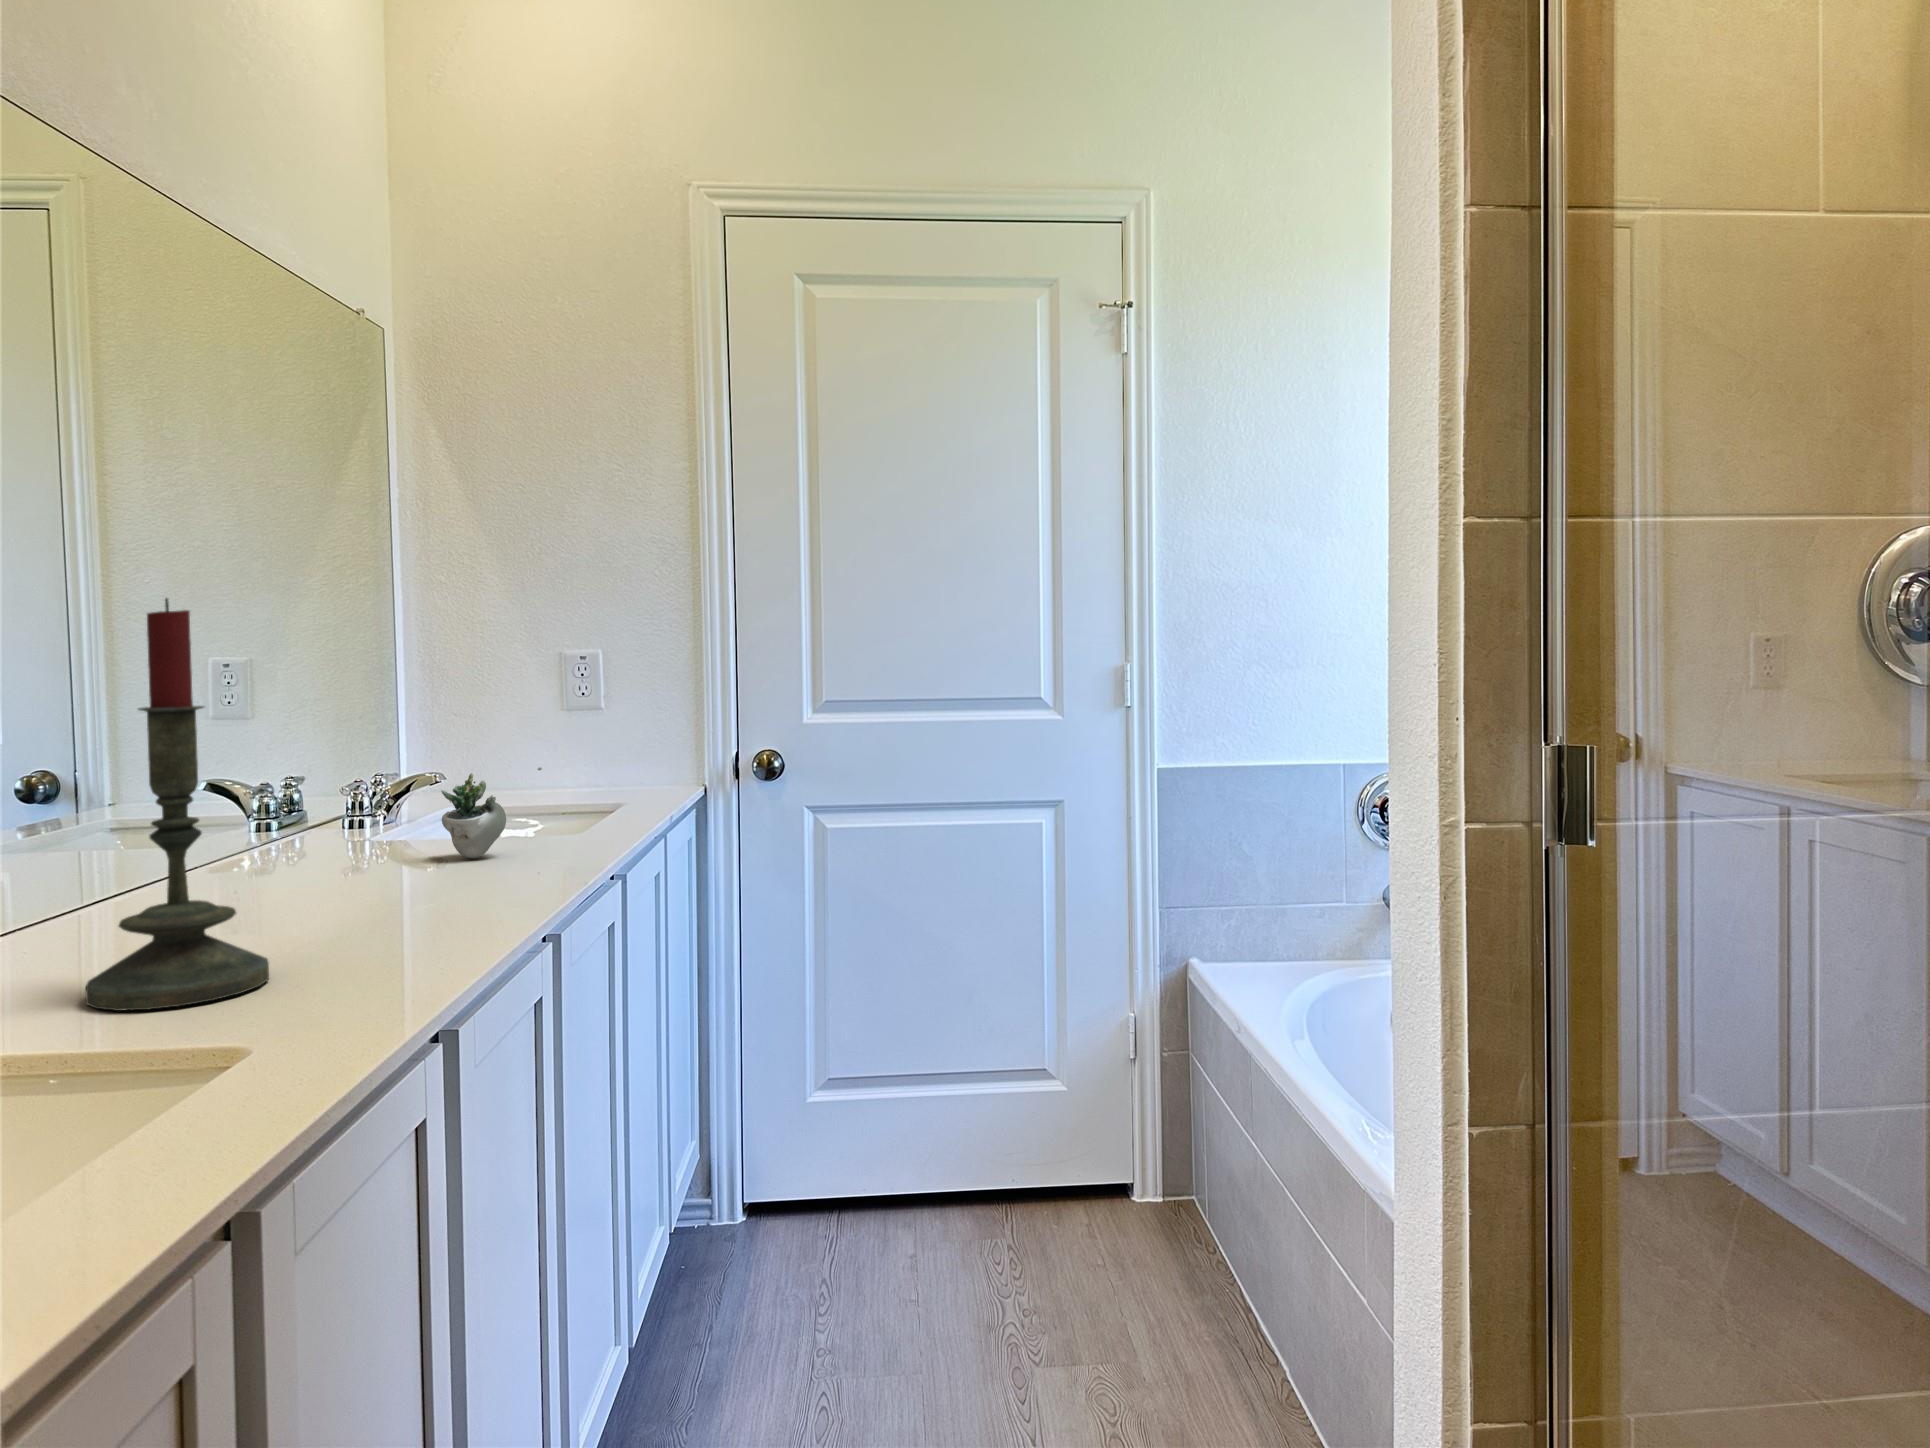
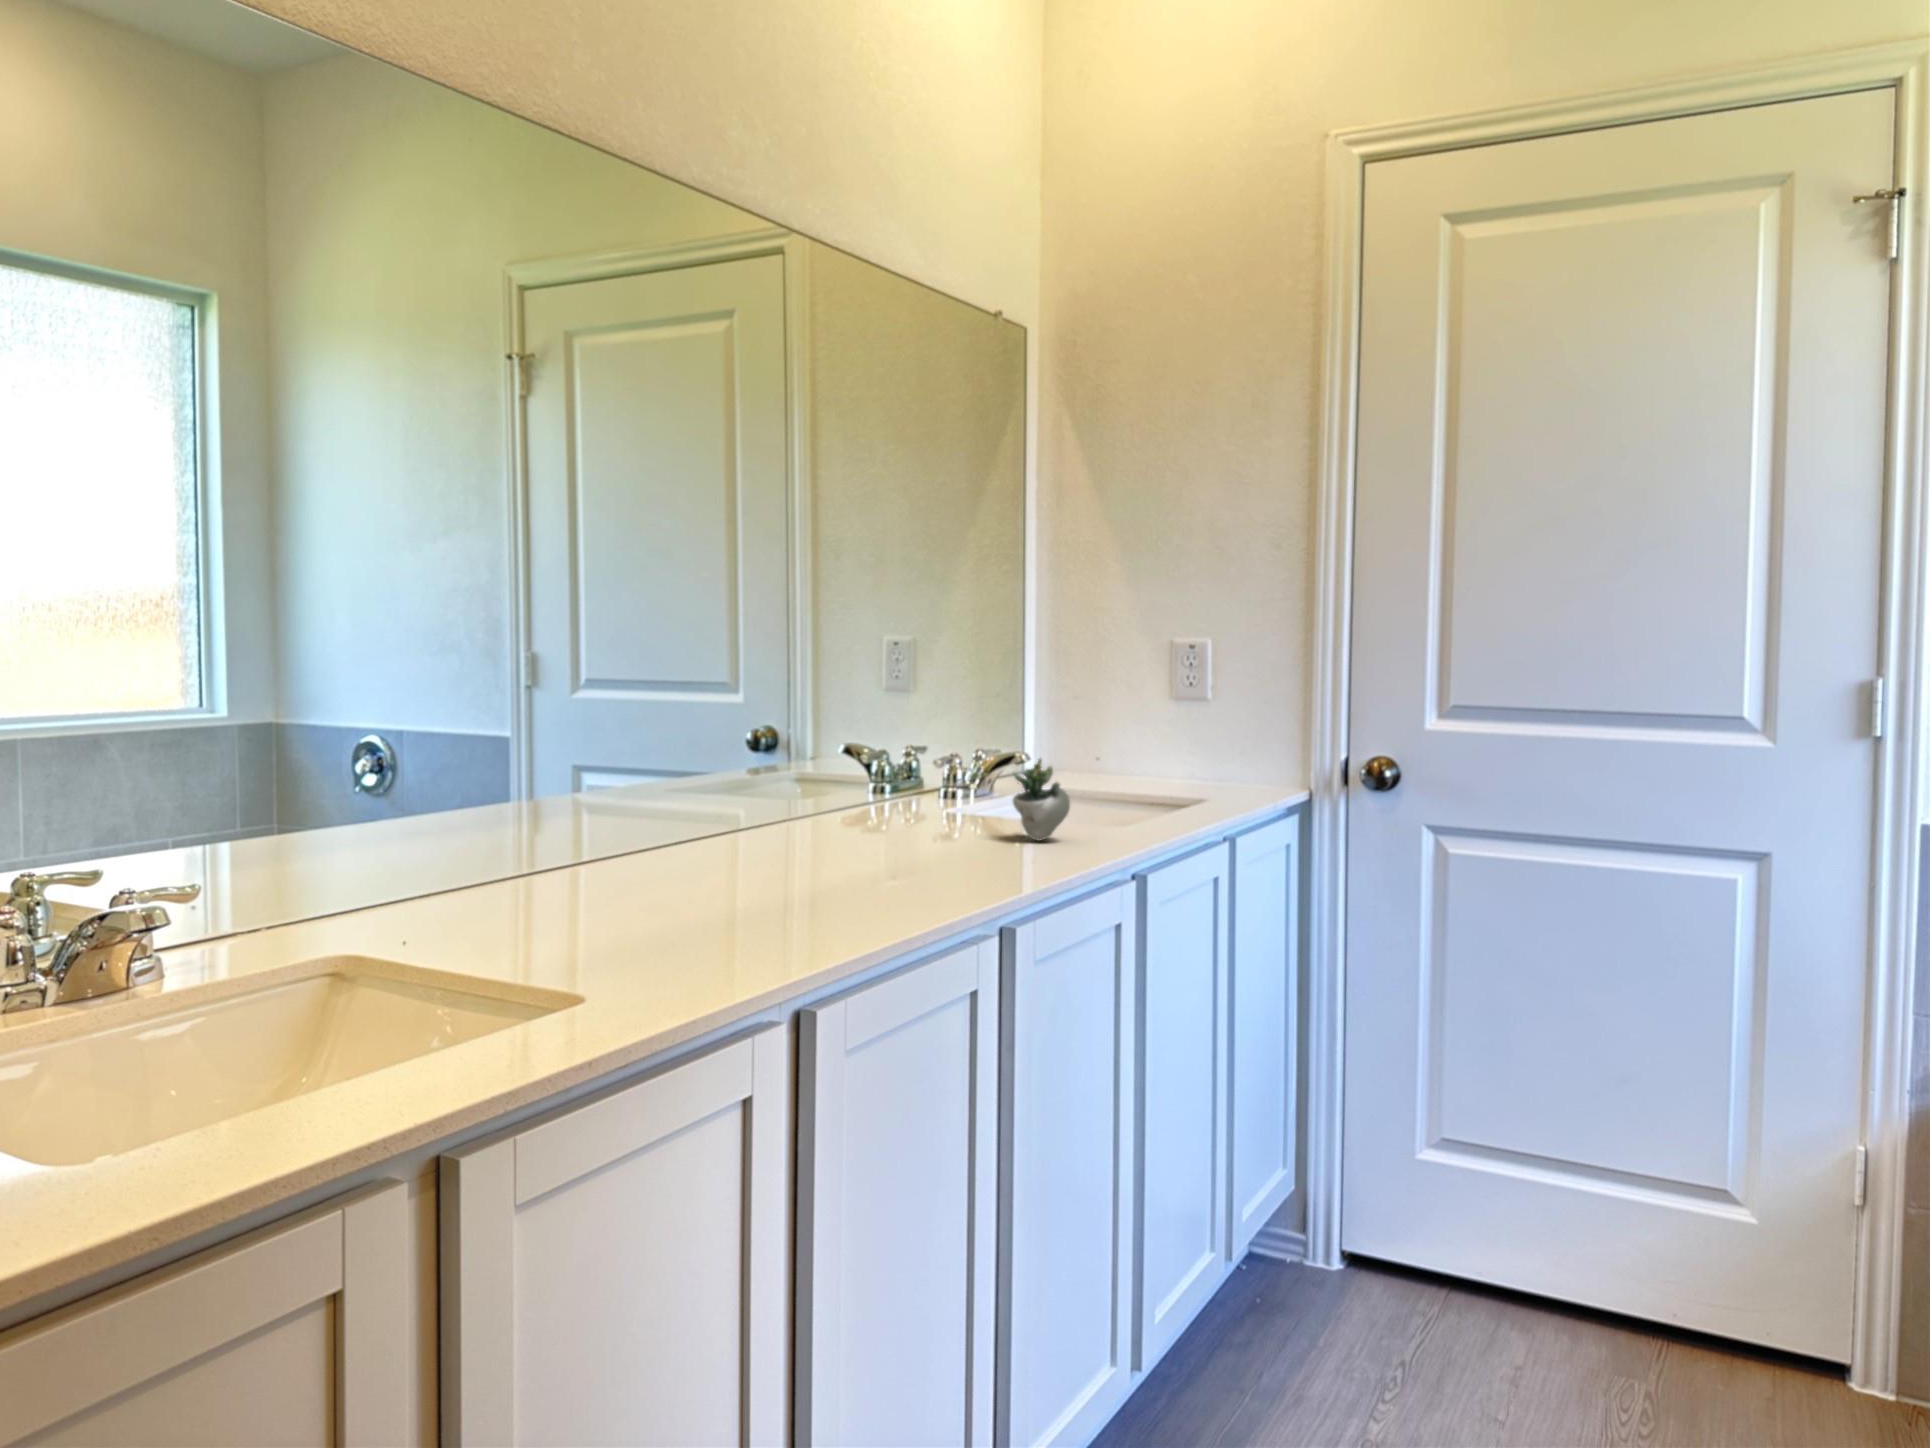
candle: present [86,598,269,1011] -> none [697,600,824,937]

